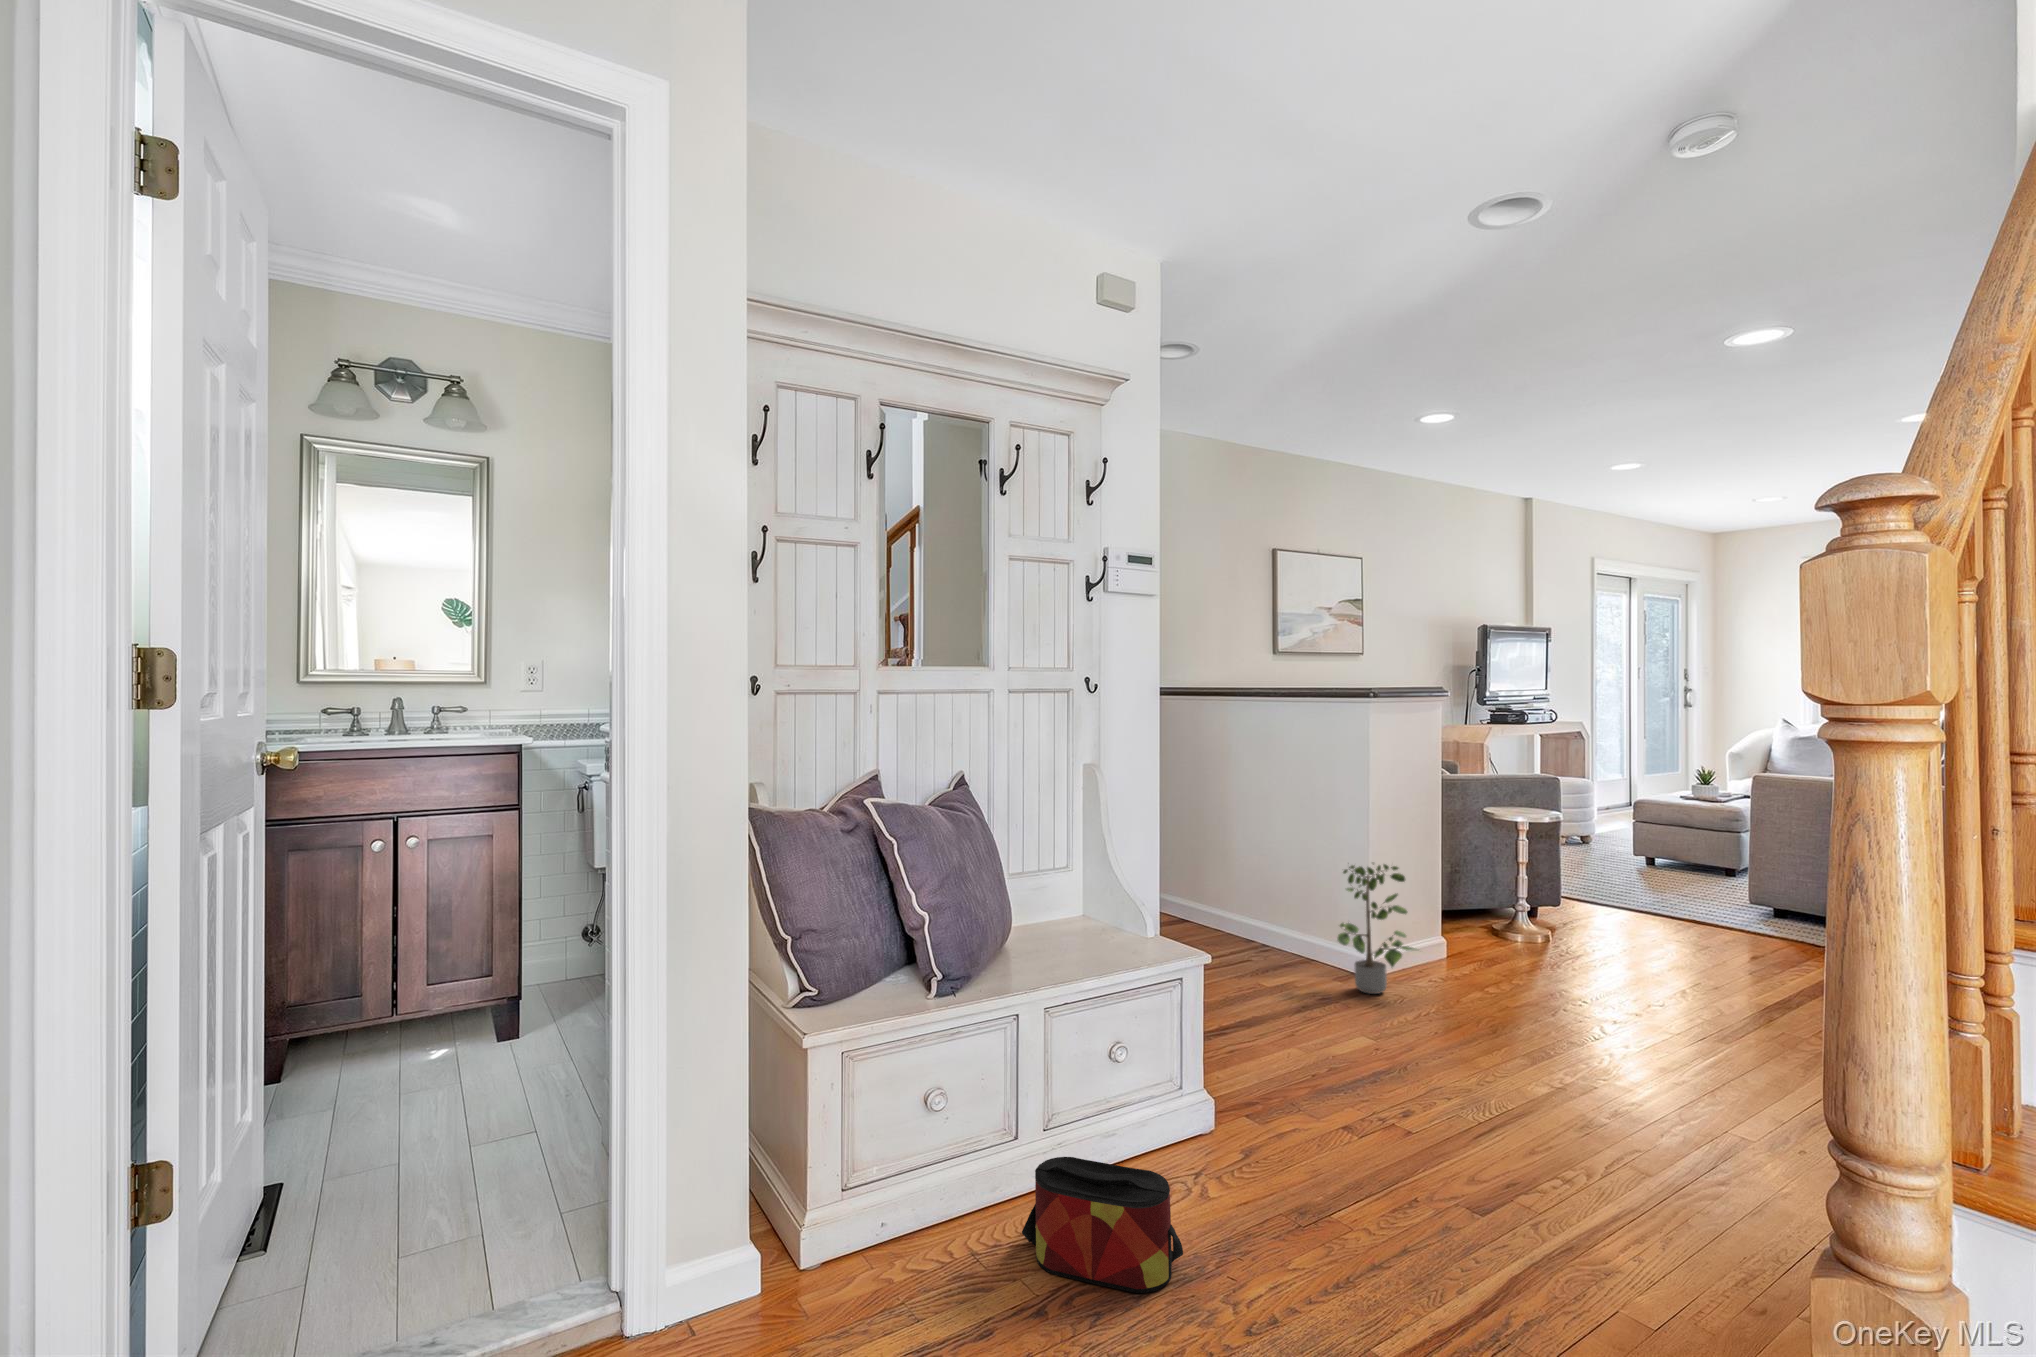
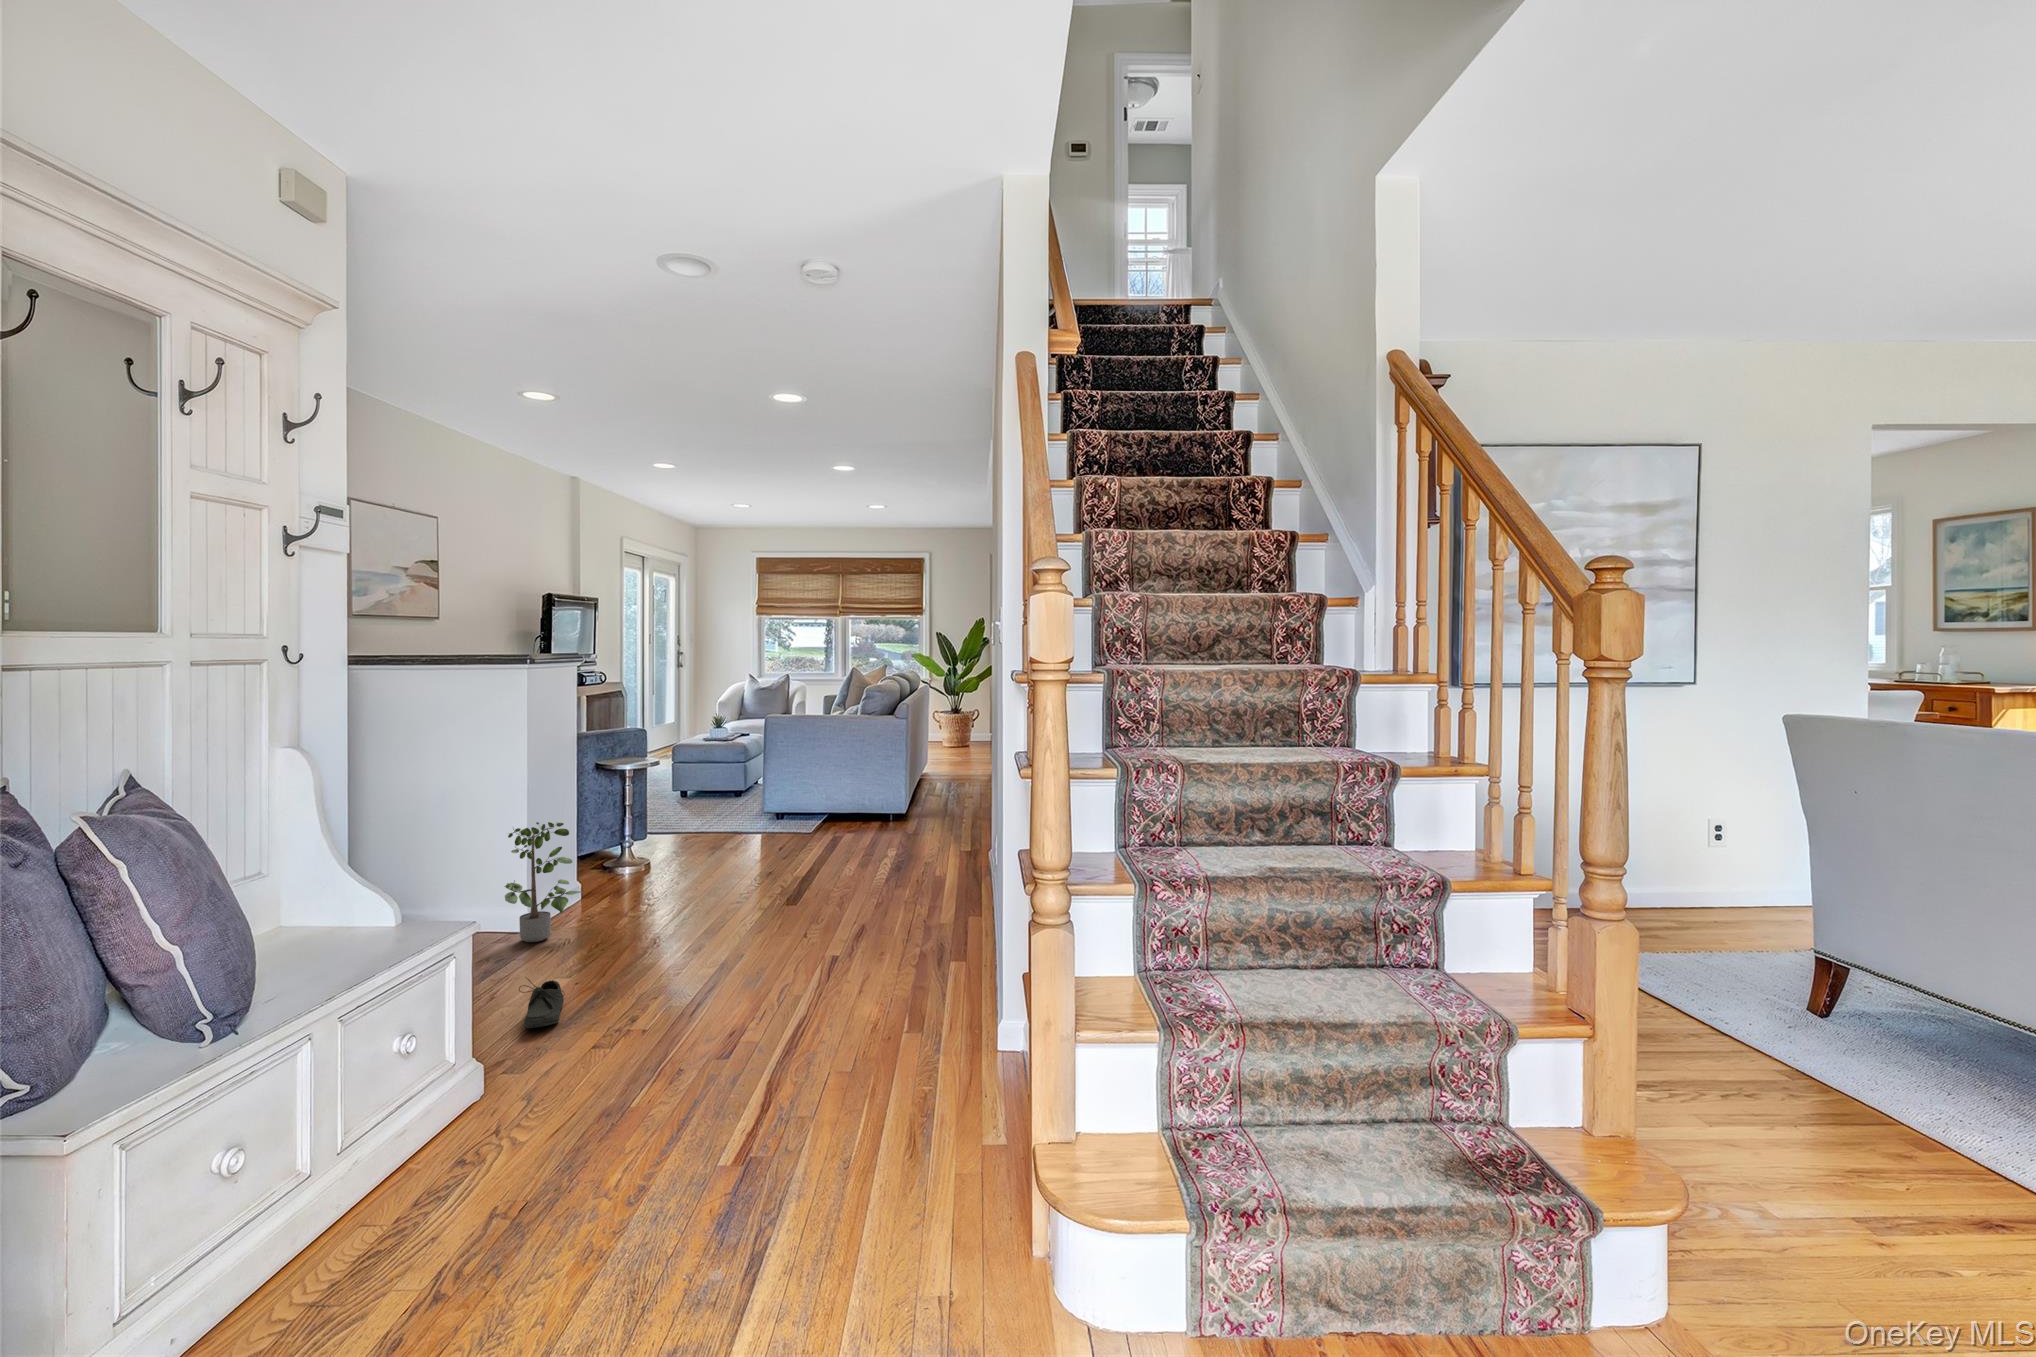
shoe: none [1291,1024,1347,1086] -> present [519,978,565,1028]
bag: present [1022,1157,1183,1293] -> none [362,1127,547,1271]

